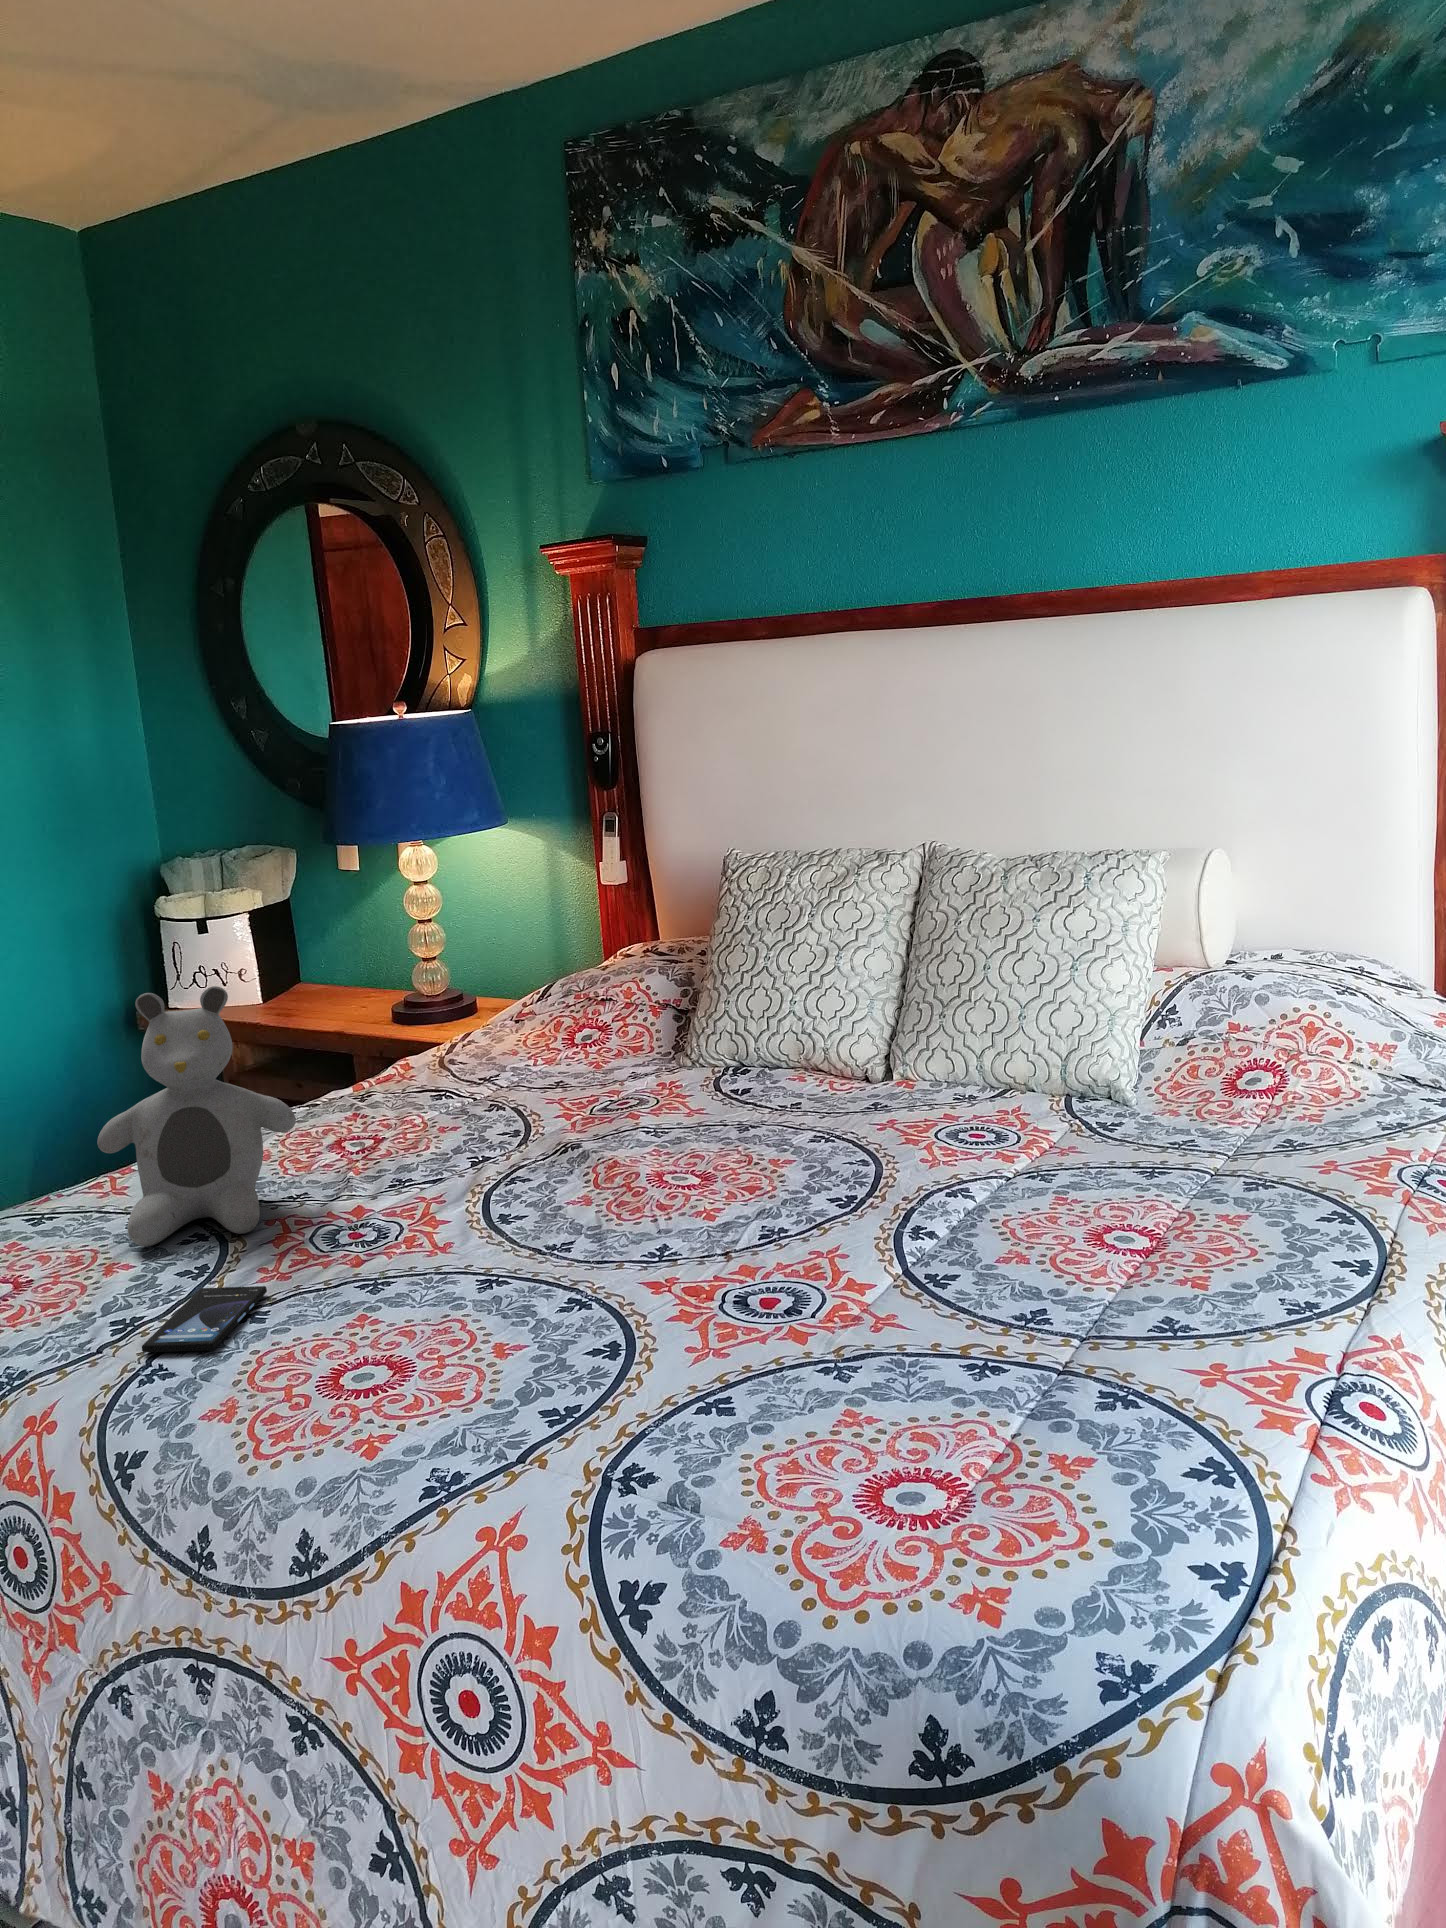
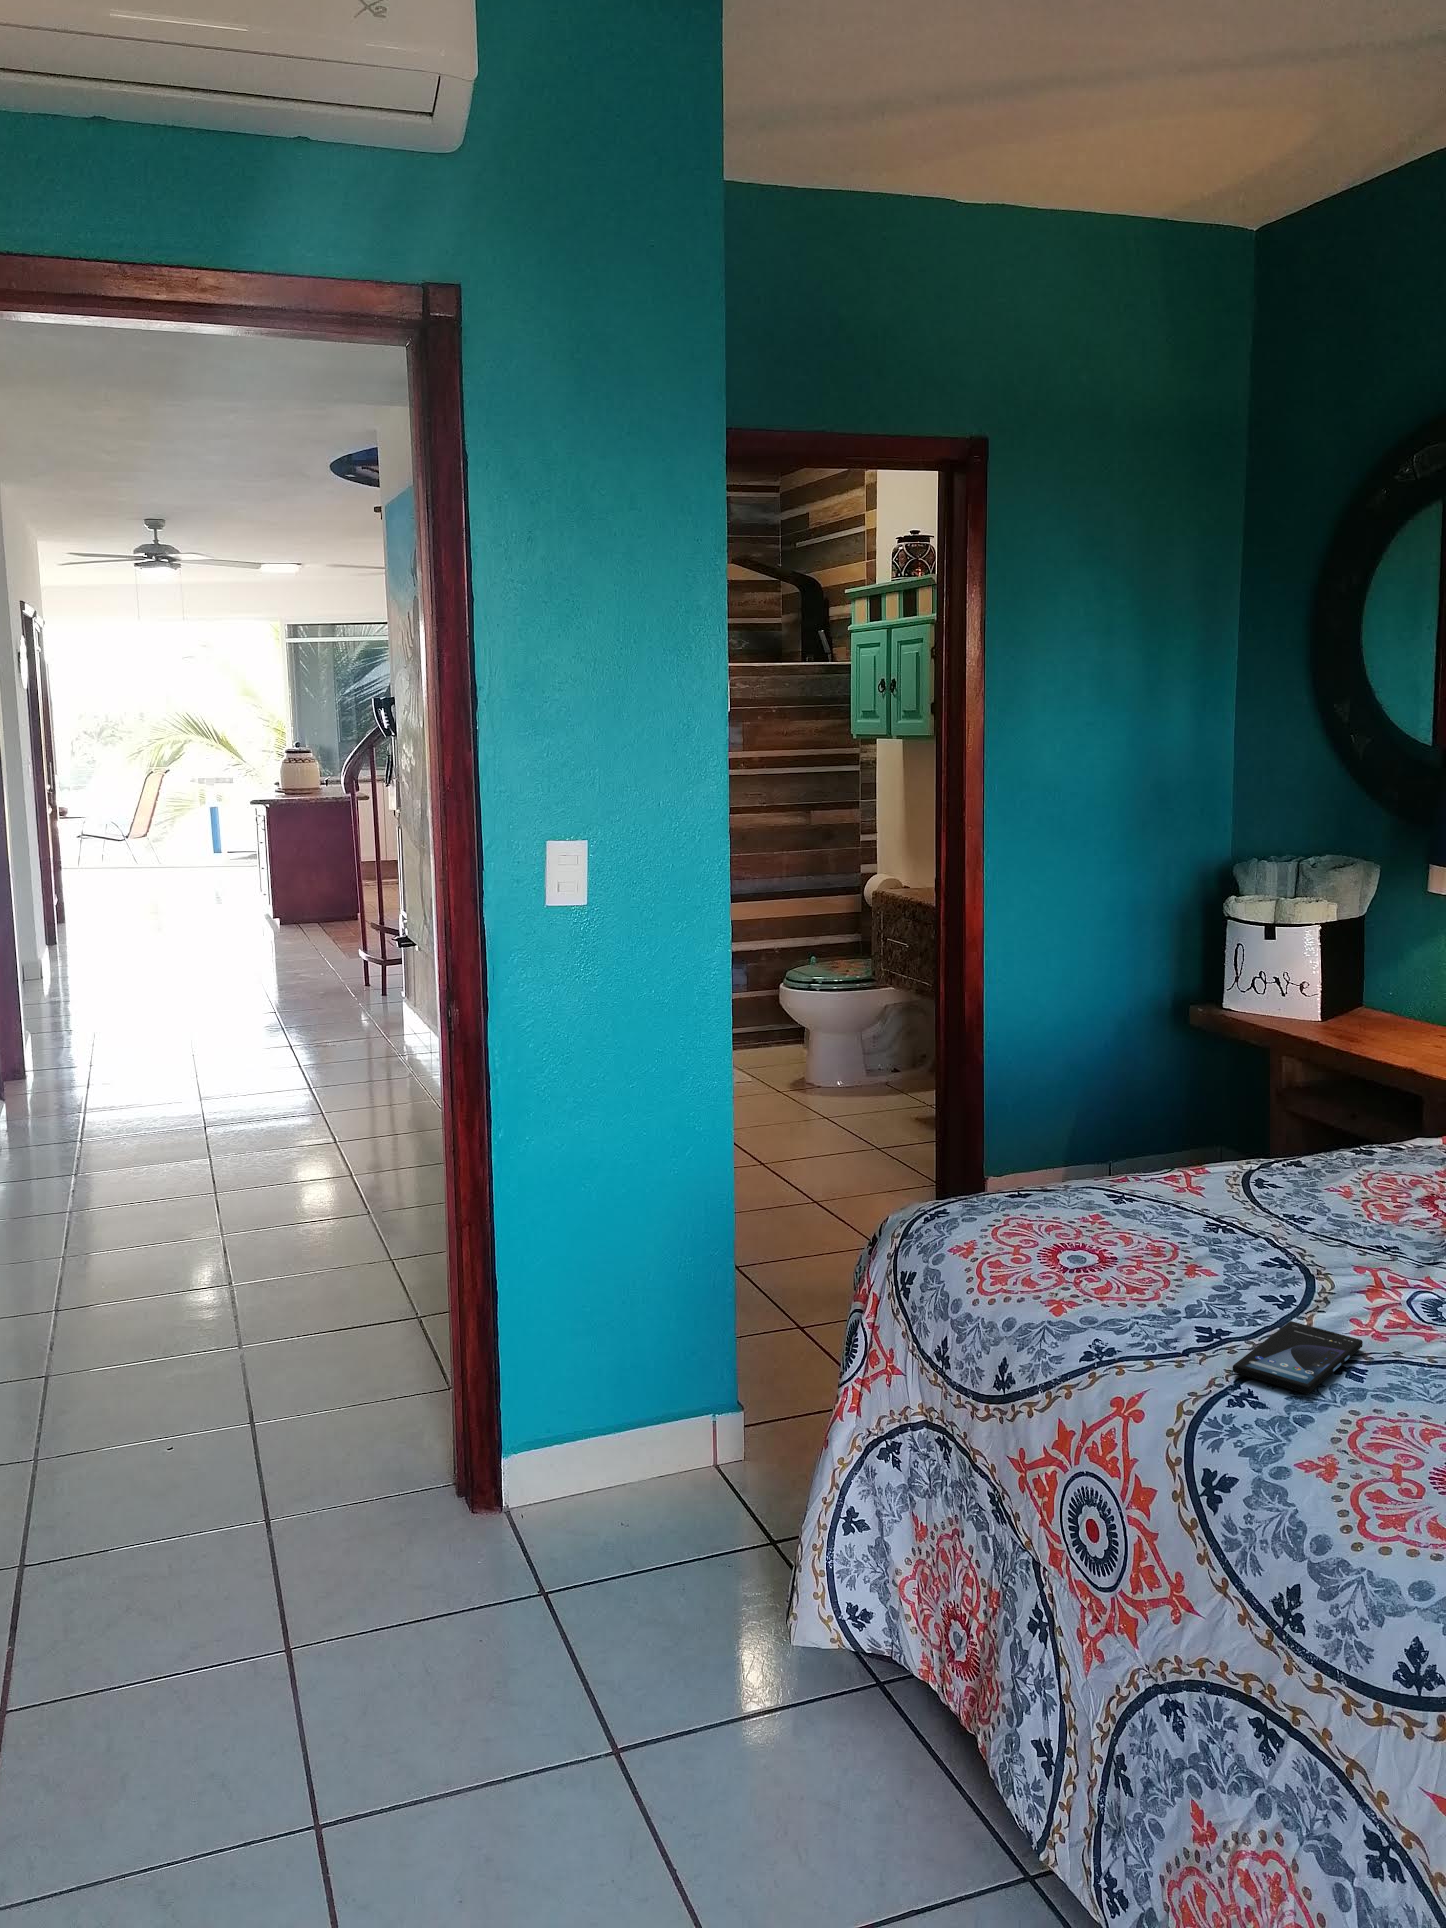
teddy bear: present [97,986,296,1247] -> none [1189,1003,1400,1273]

